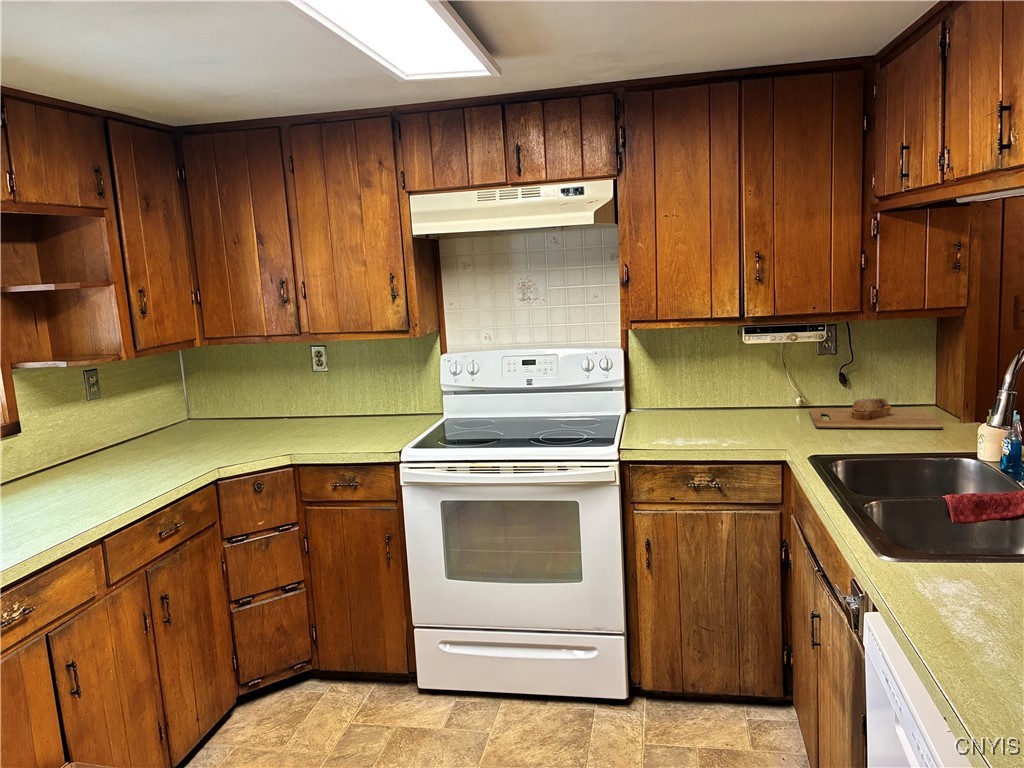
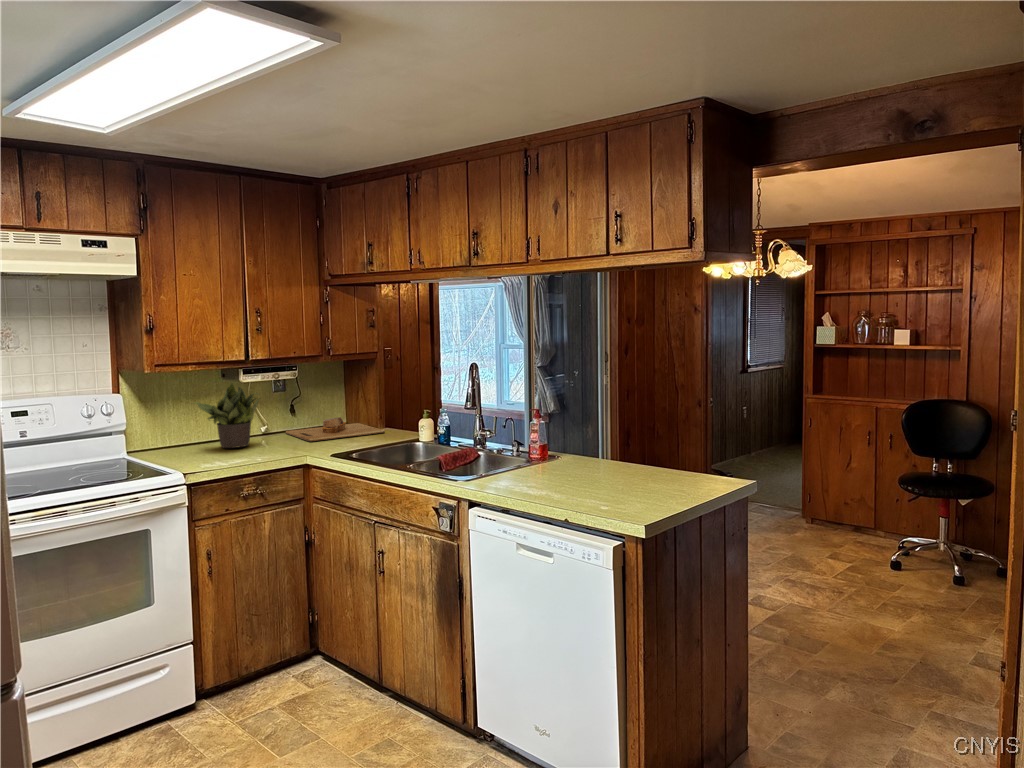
potted plant: none [671,344,758,423] -> present [193,384,260,448]

